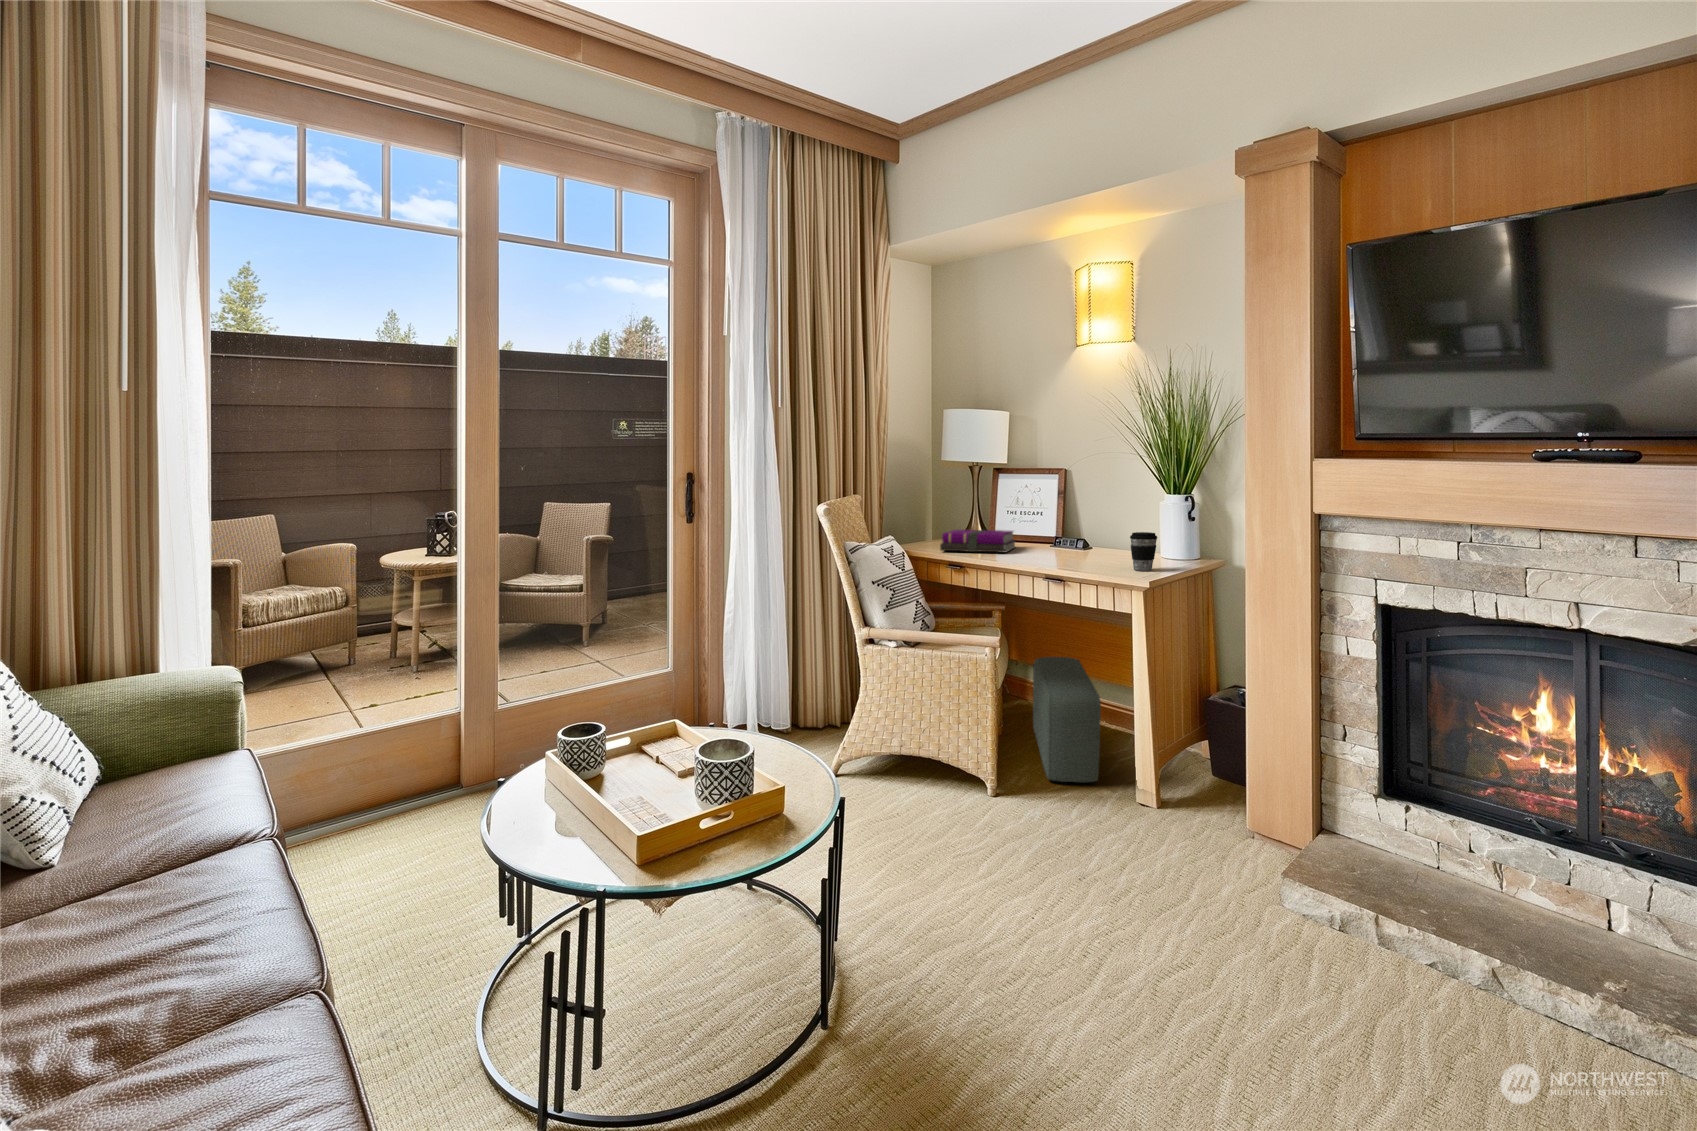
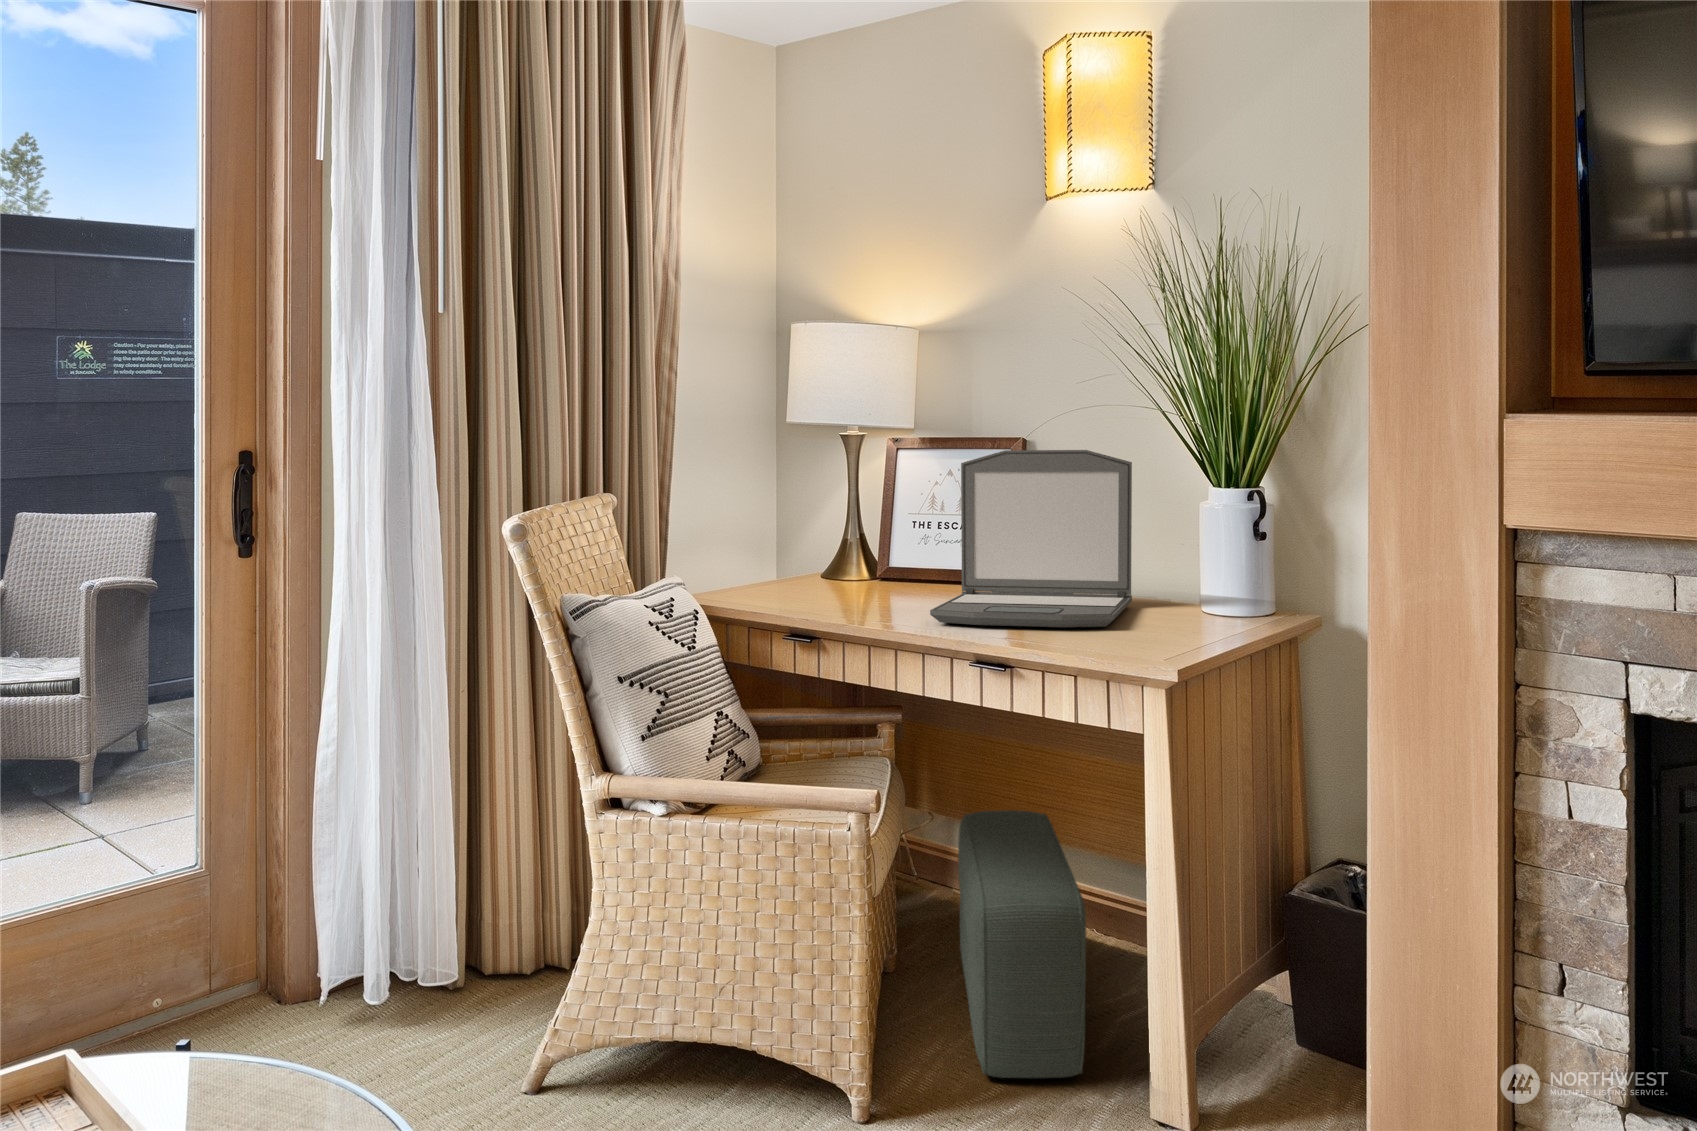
laptop: none [1023,475,1127,563] -> present [930,450,1132,627]
notebook: present [940,530,1015,552] -> none [771,559,923,605]
coffee cup: present [1130,532,1157,571] -> none [1137,565,1191,643]

